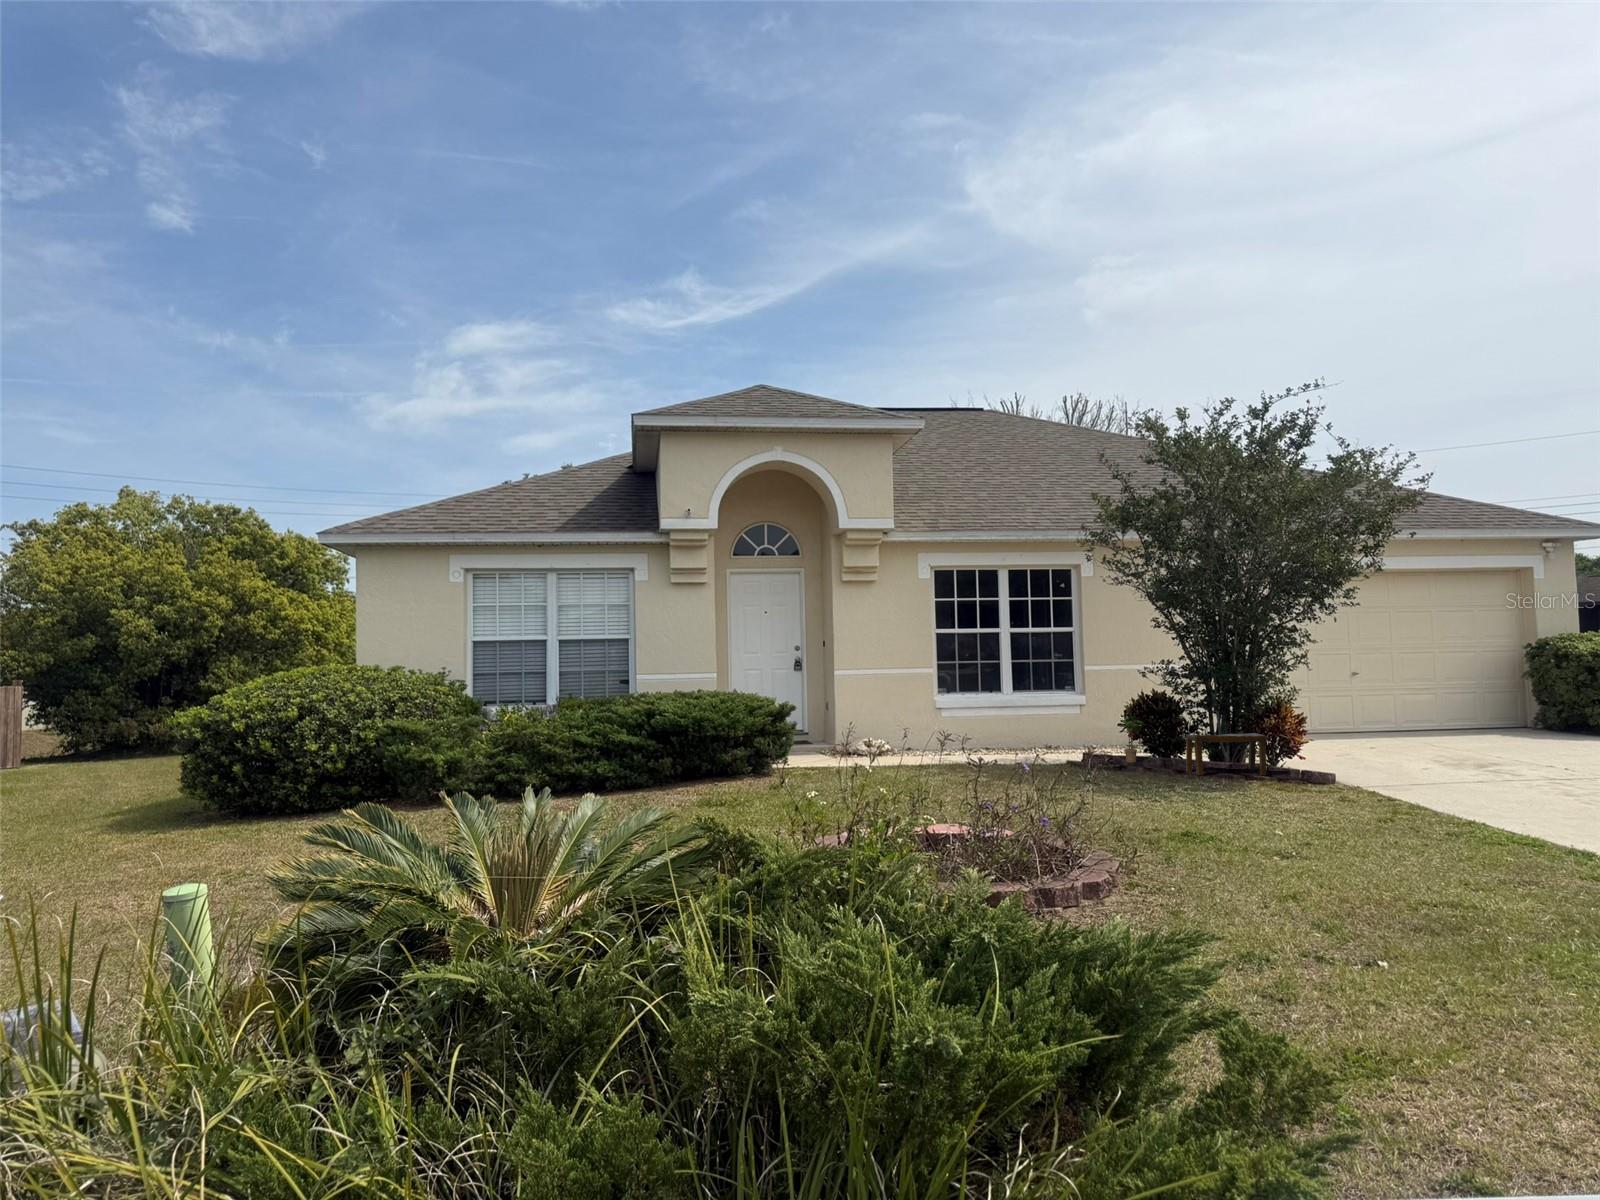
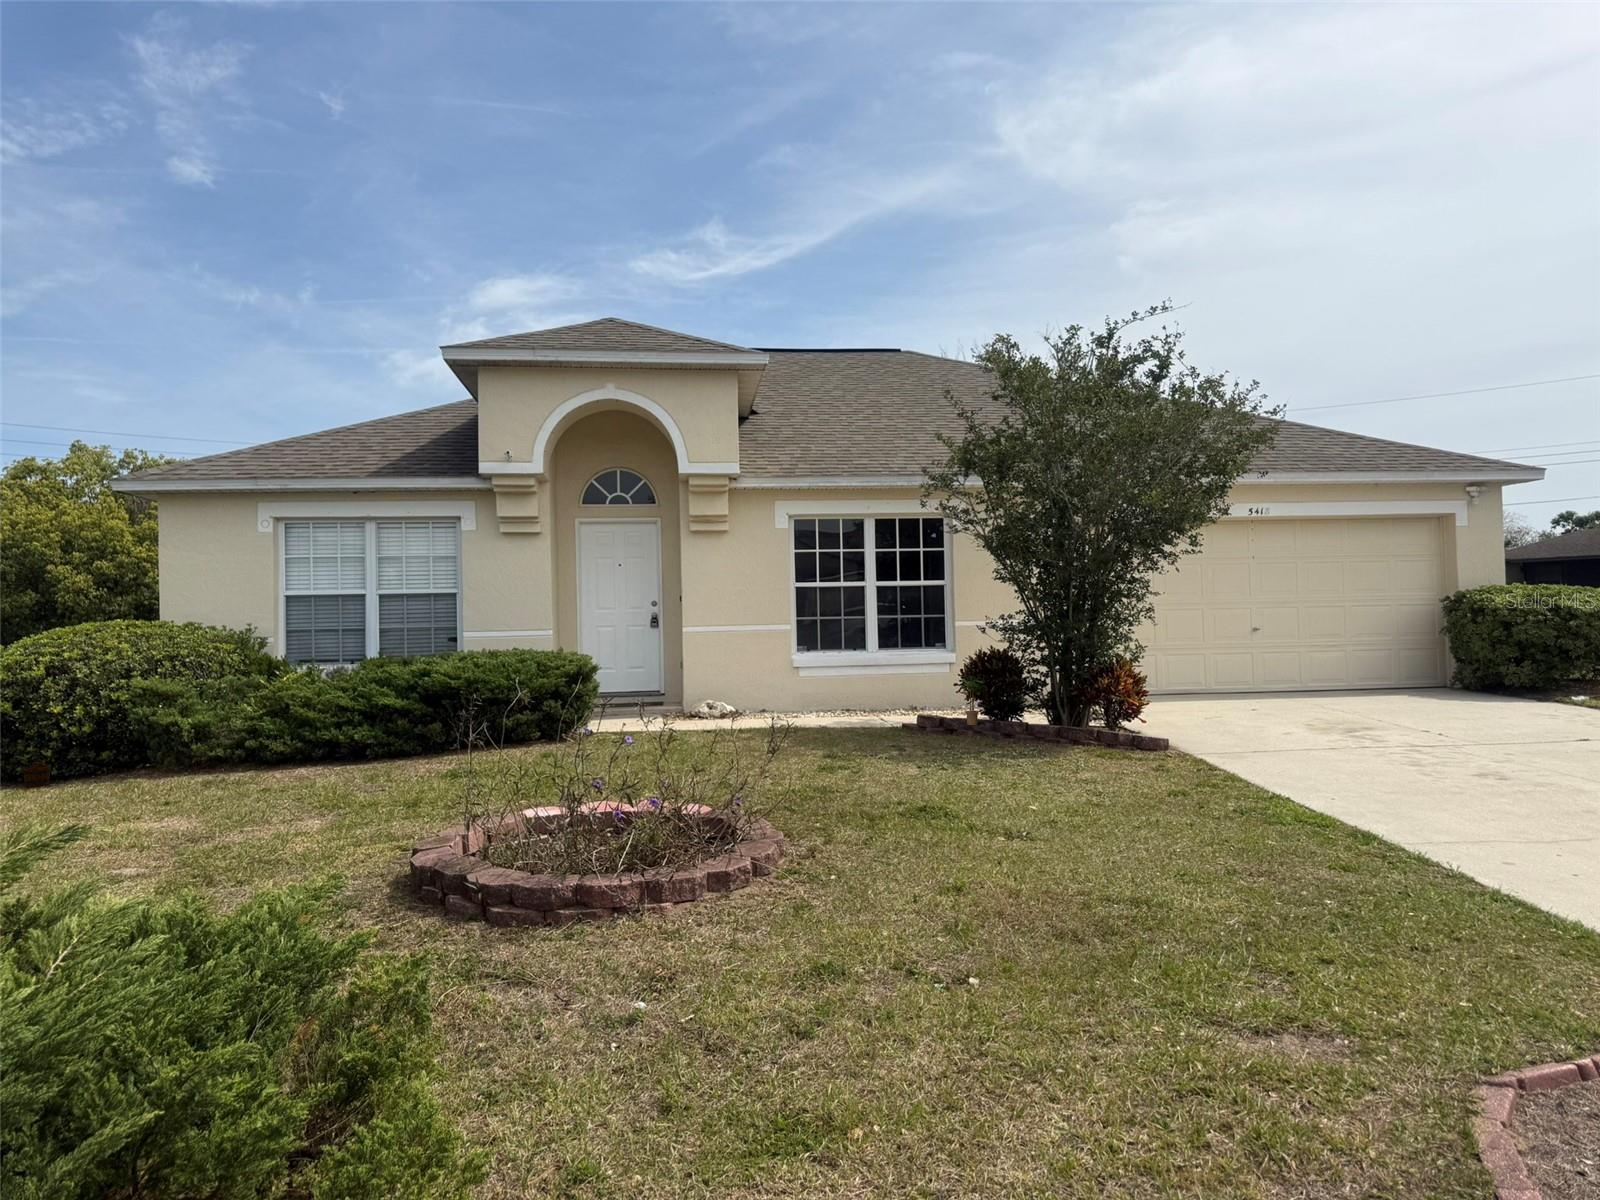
bench: present [1186,733,1267,775] -> none [1018,694,1098,739]
wooden bucket: none [287,784,311,821] -> present [23,748,51,787]

